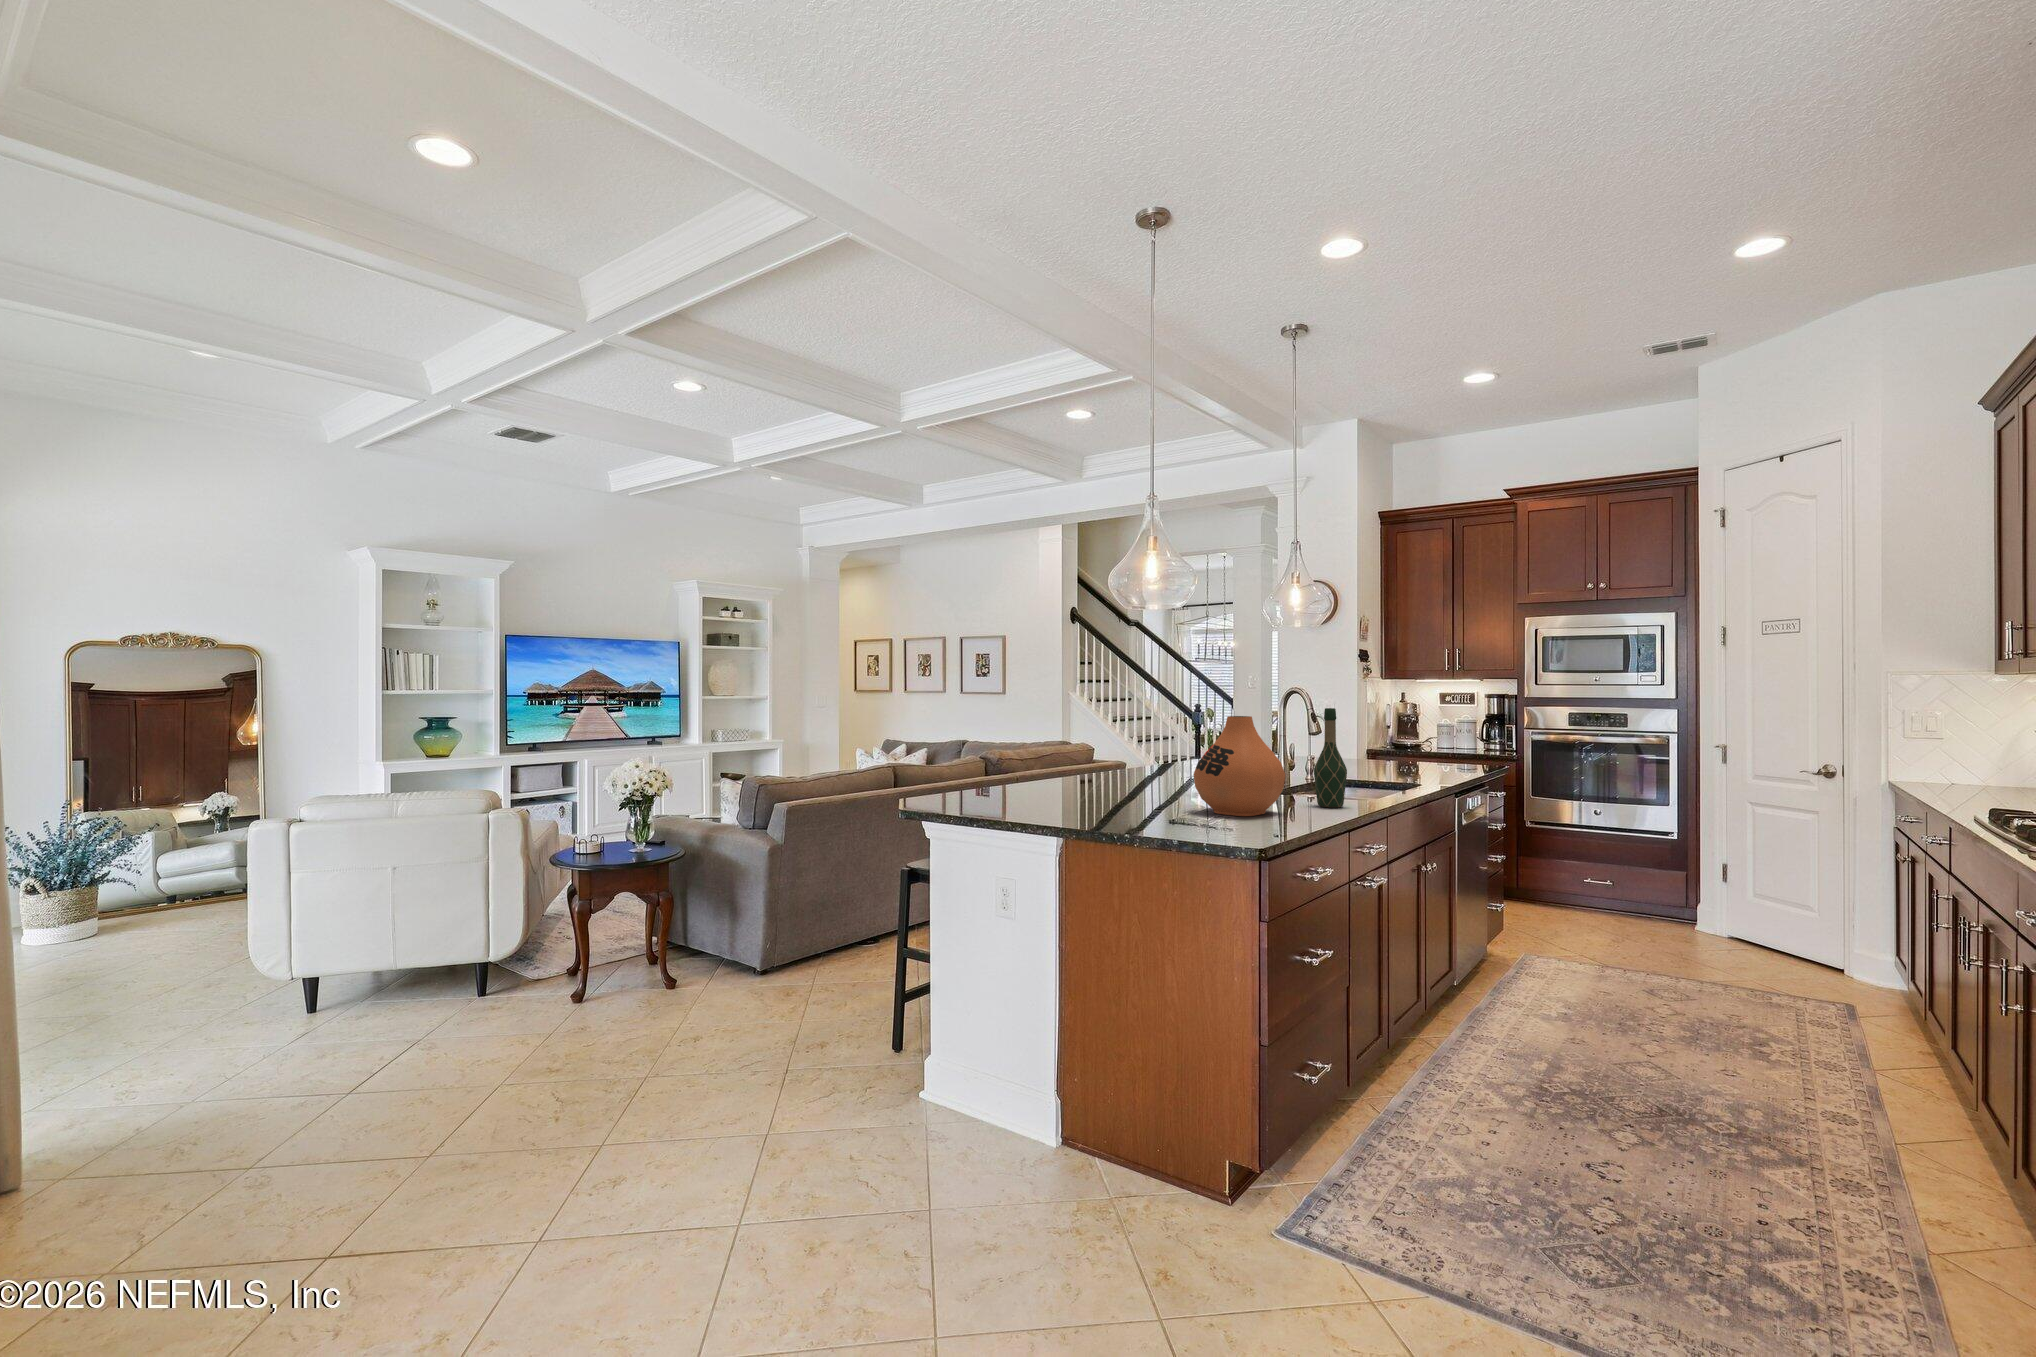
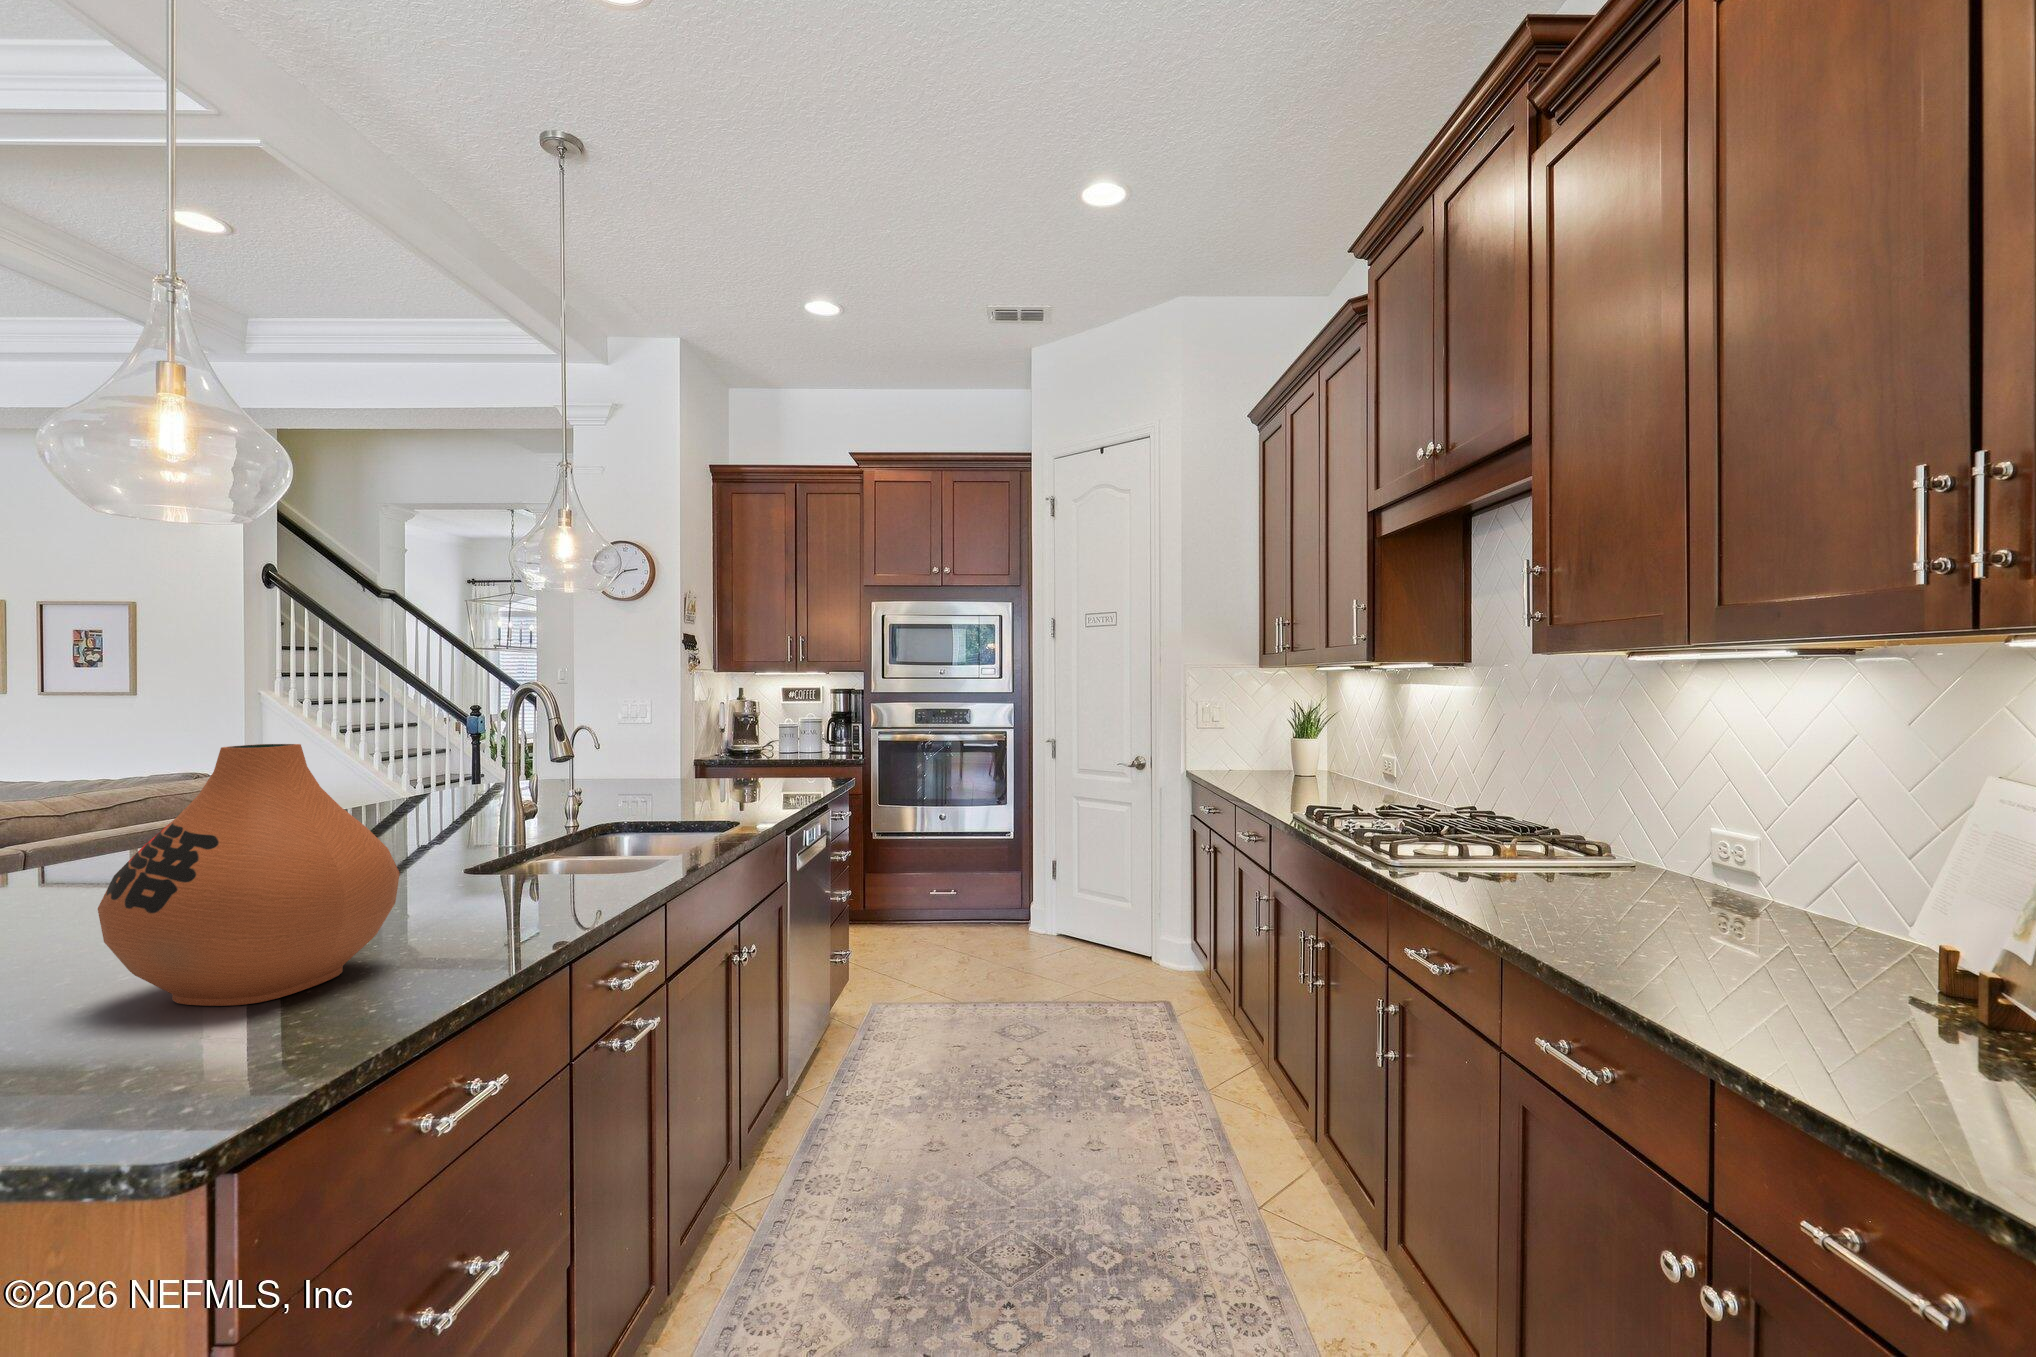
wine bottle: present [1314,708,1347,808] -> none [498,717,571,922]

